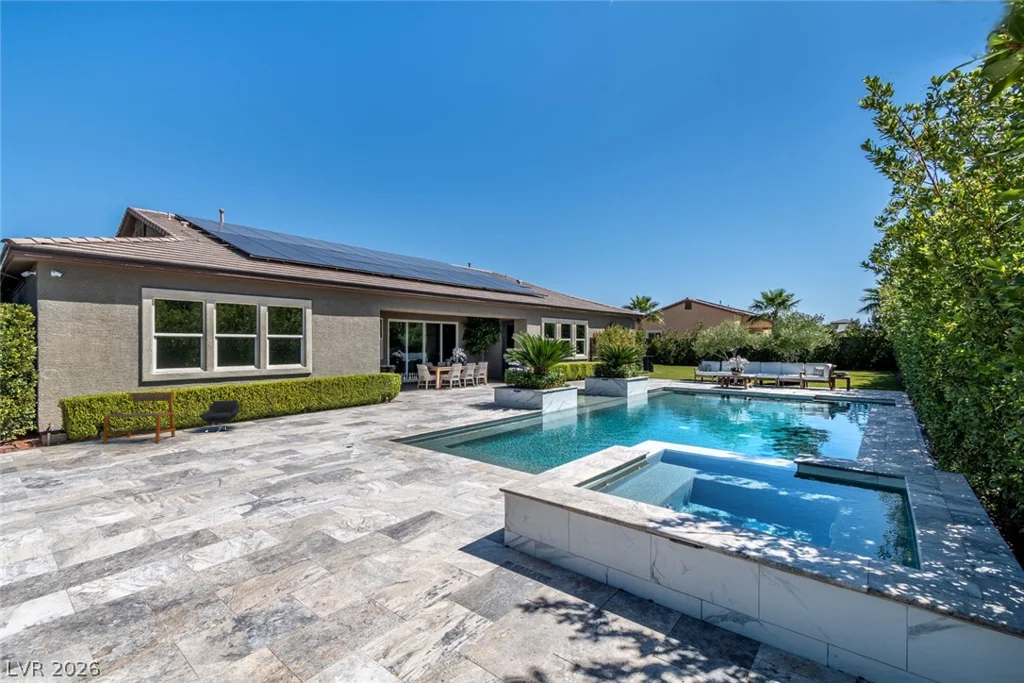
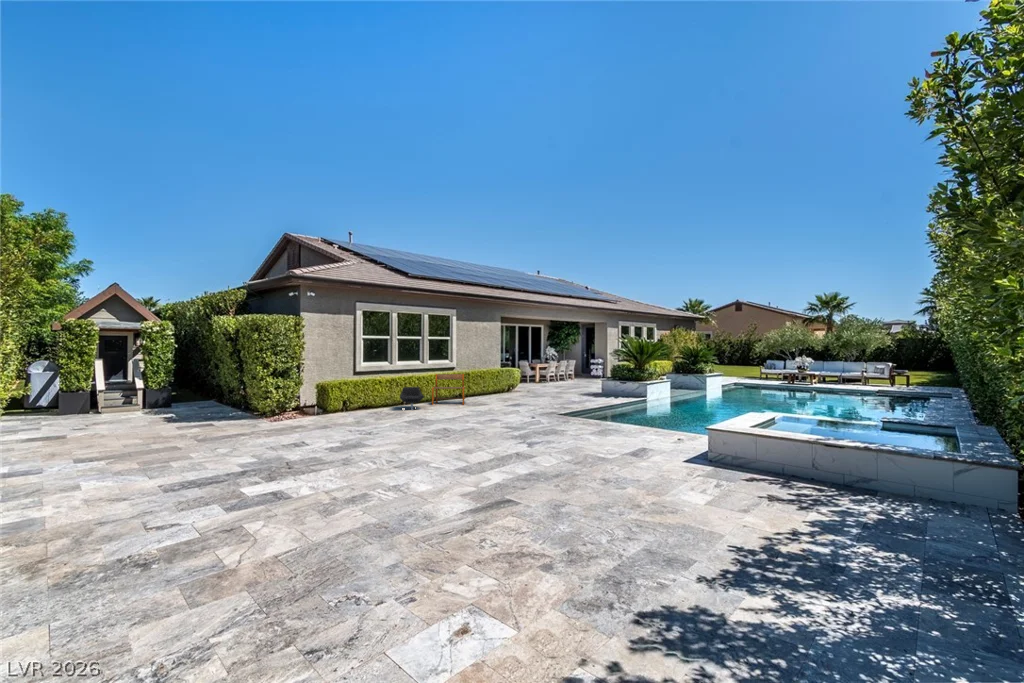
bench: present [103,392,176,444] -> present [432,374,465,405]

